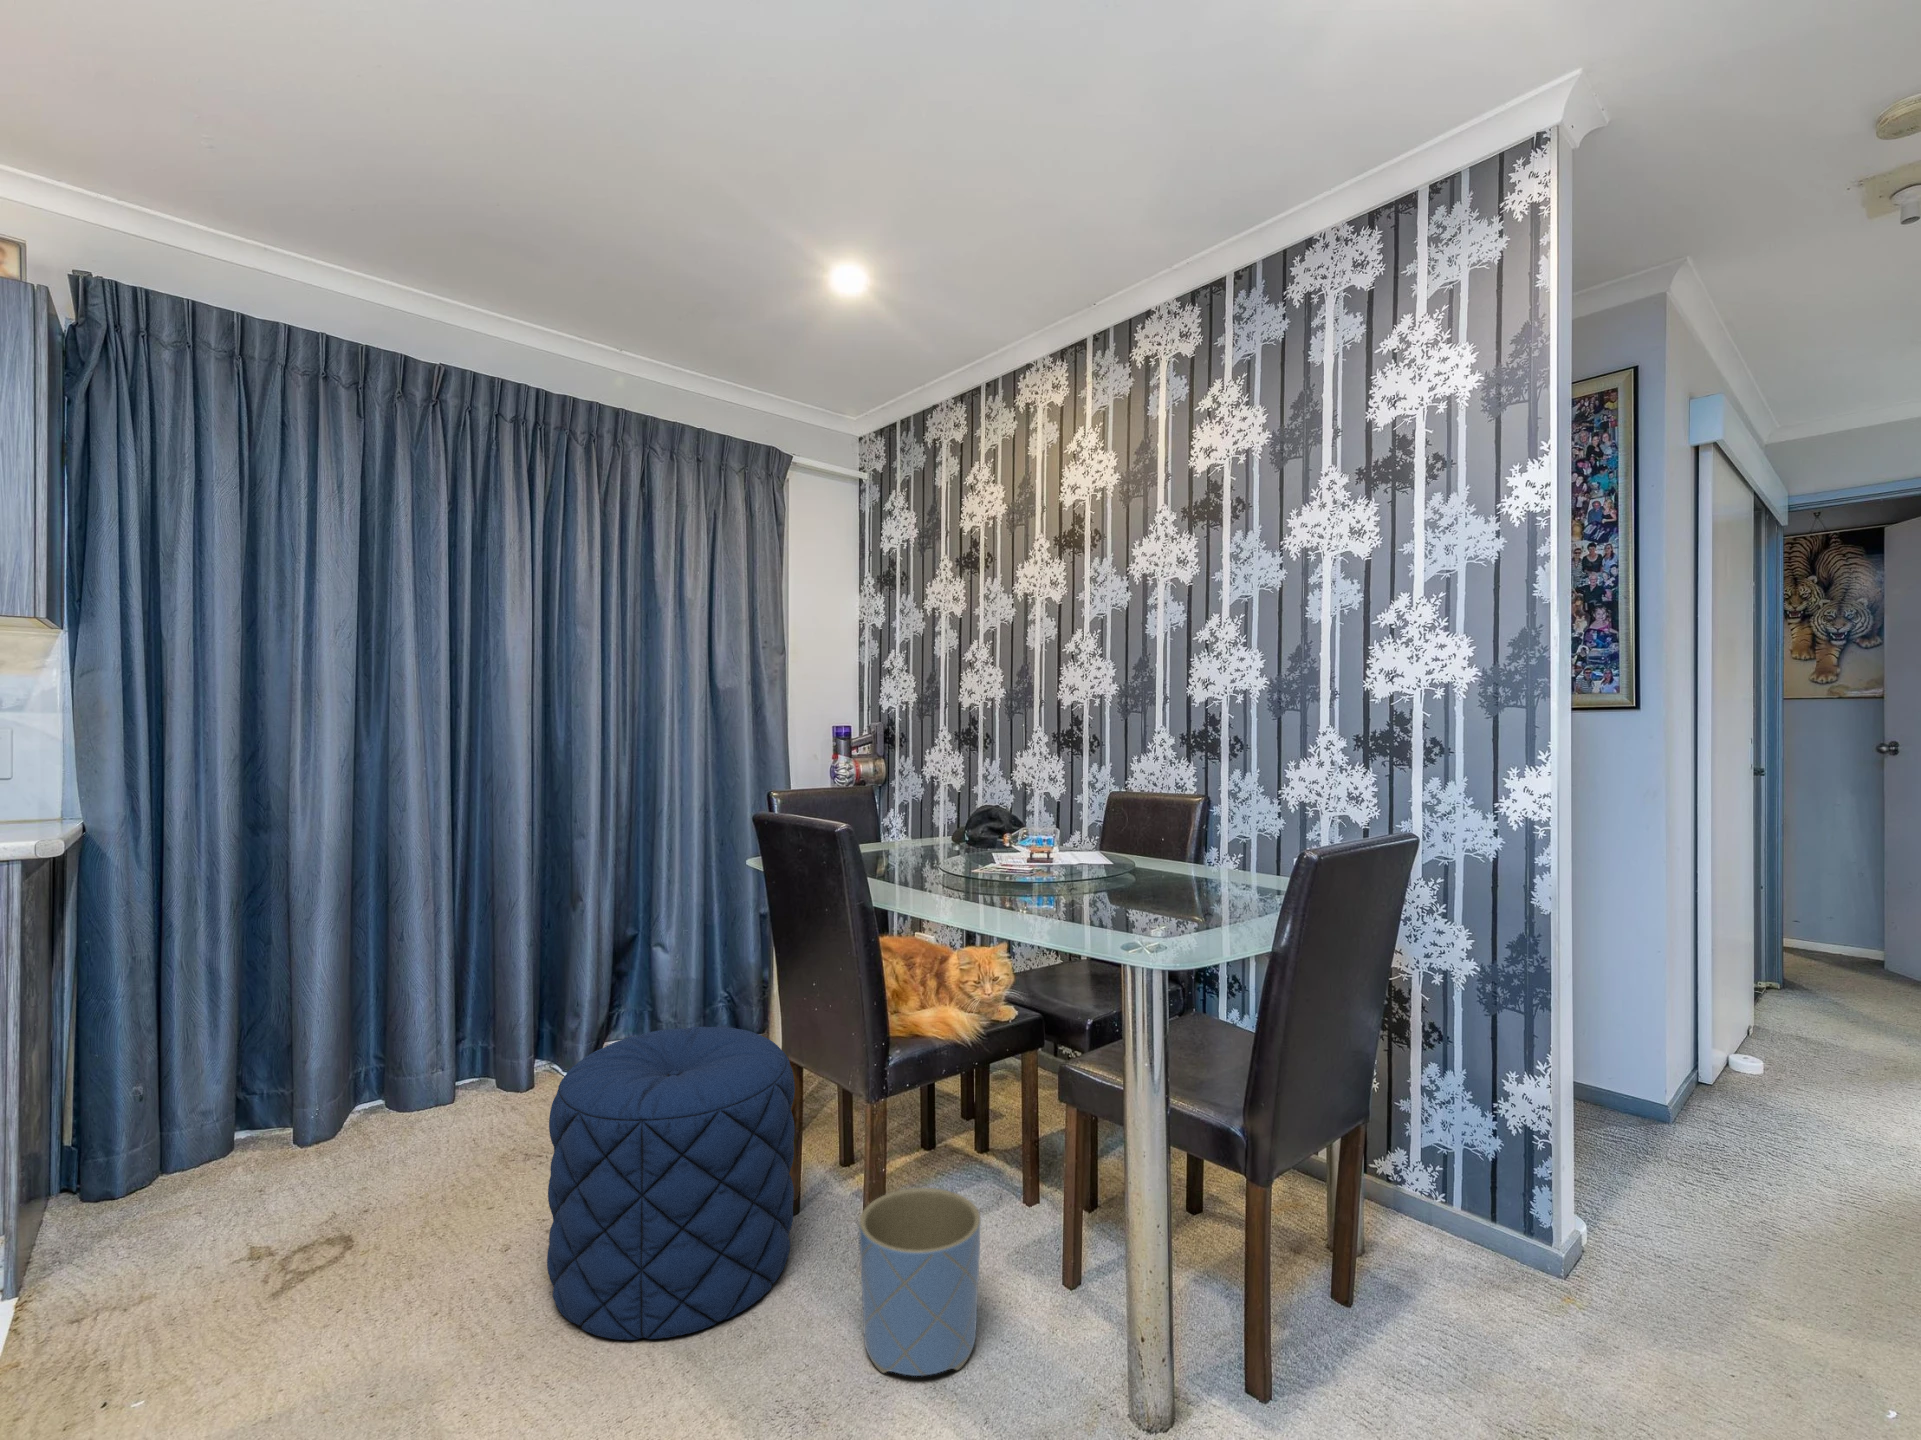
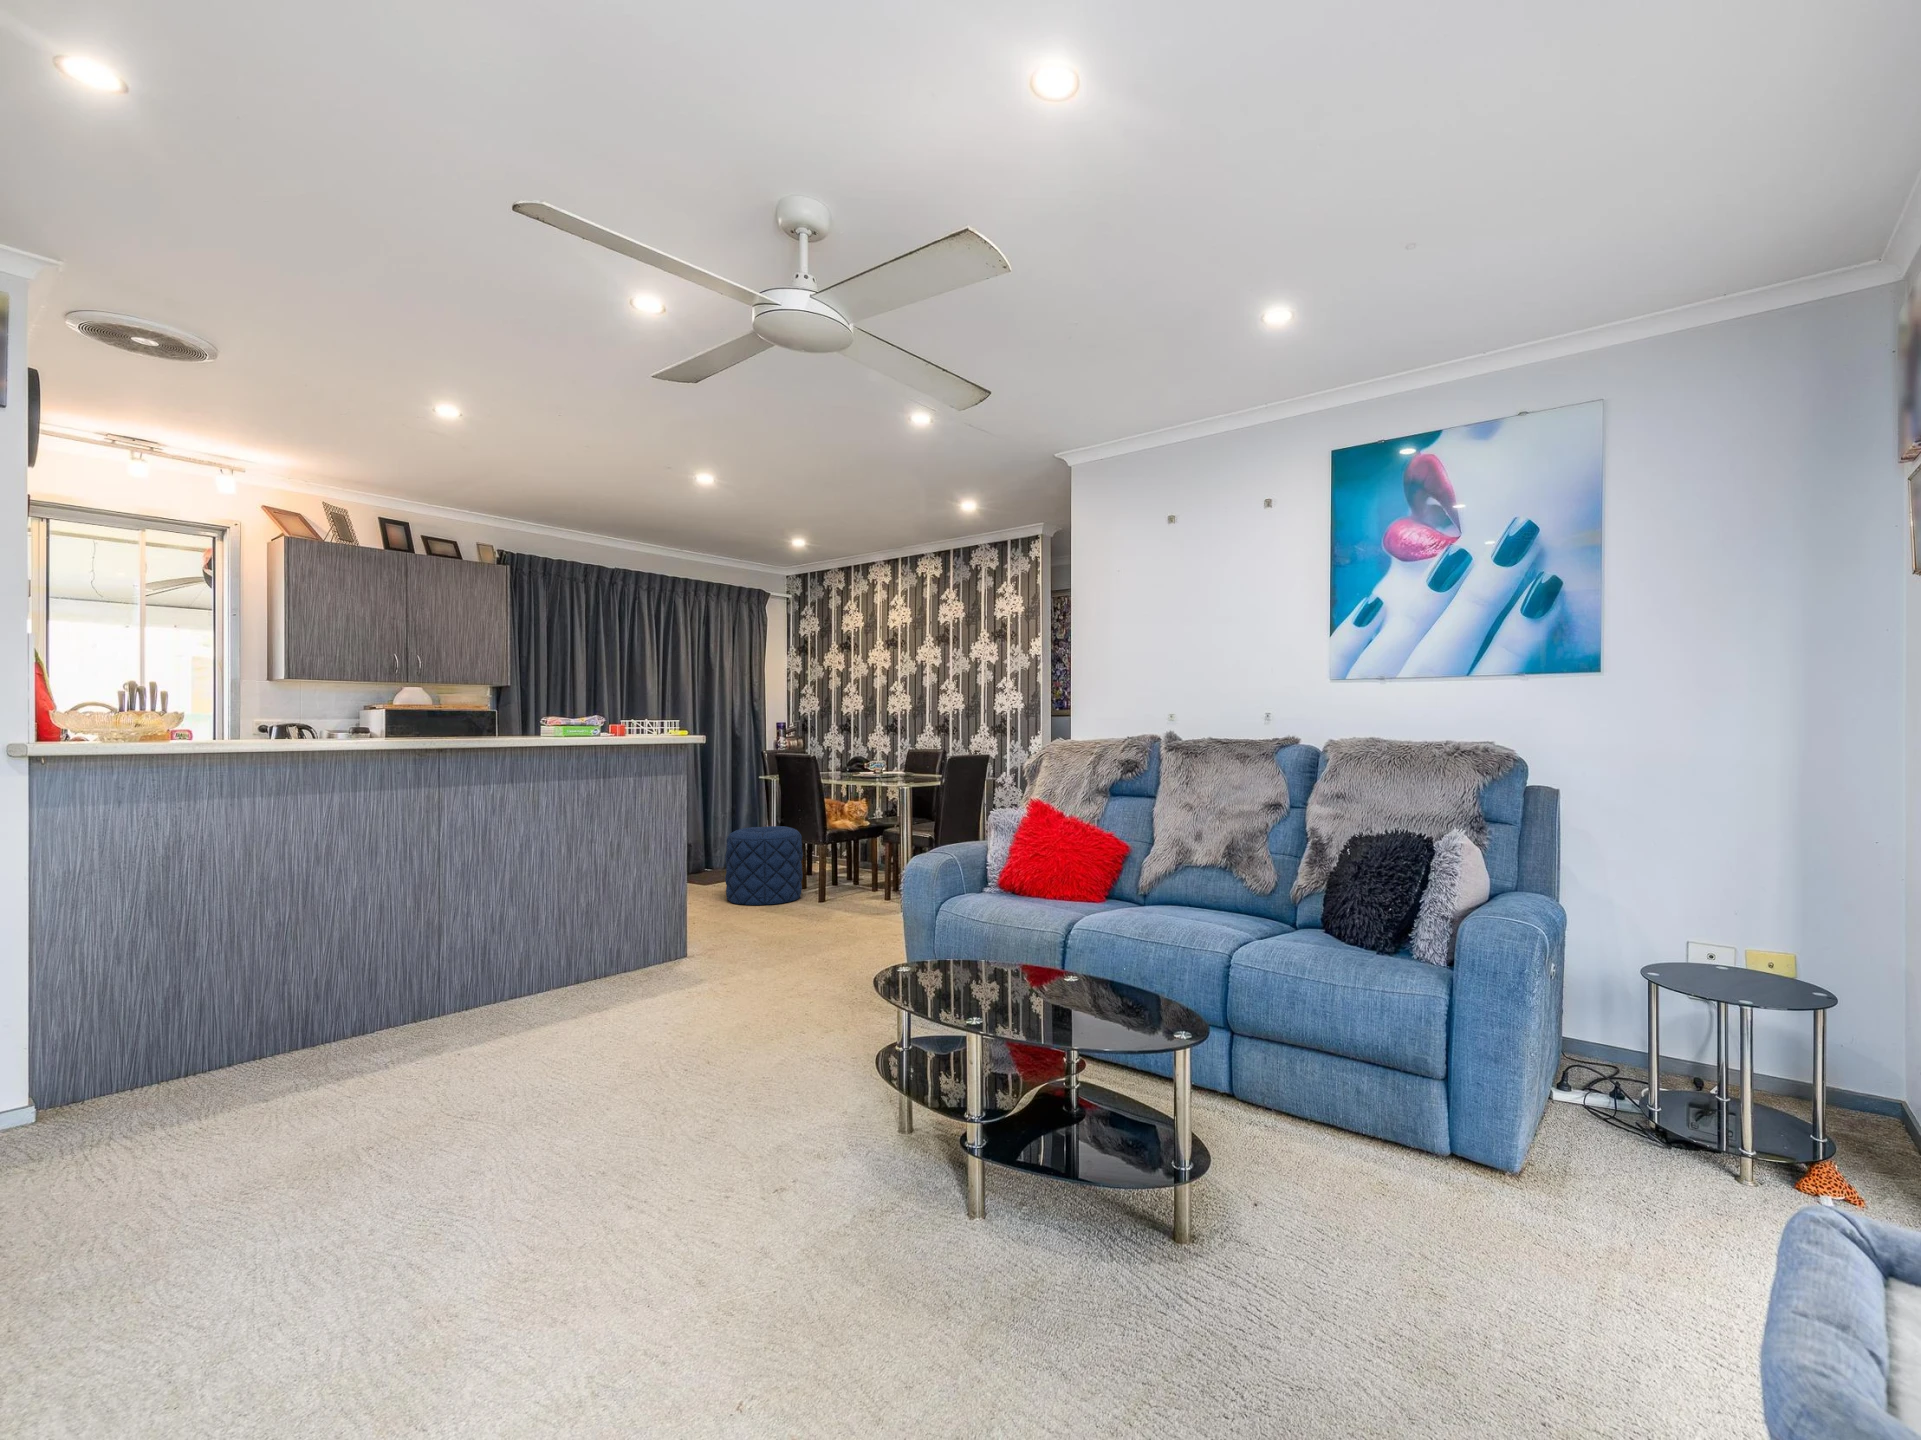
planter: present [859,1188,981,1376] -> none [830,863,865,905]

